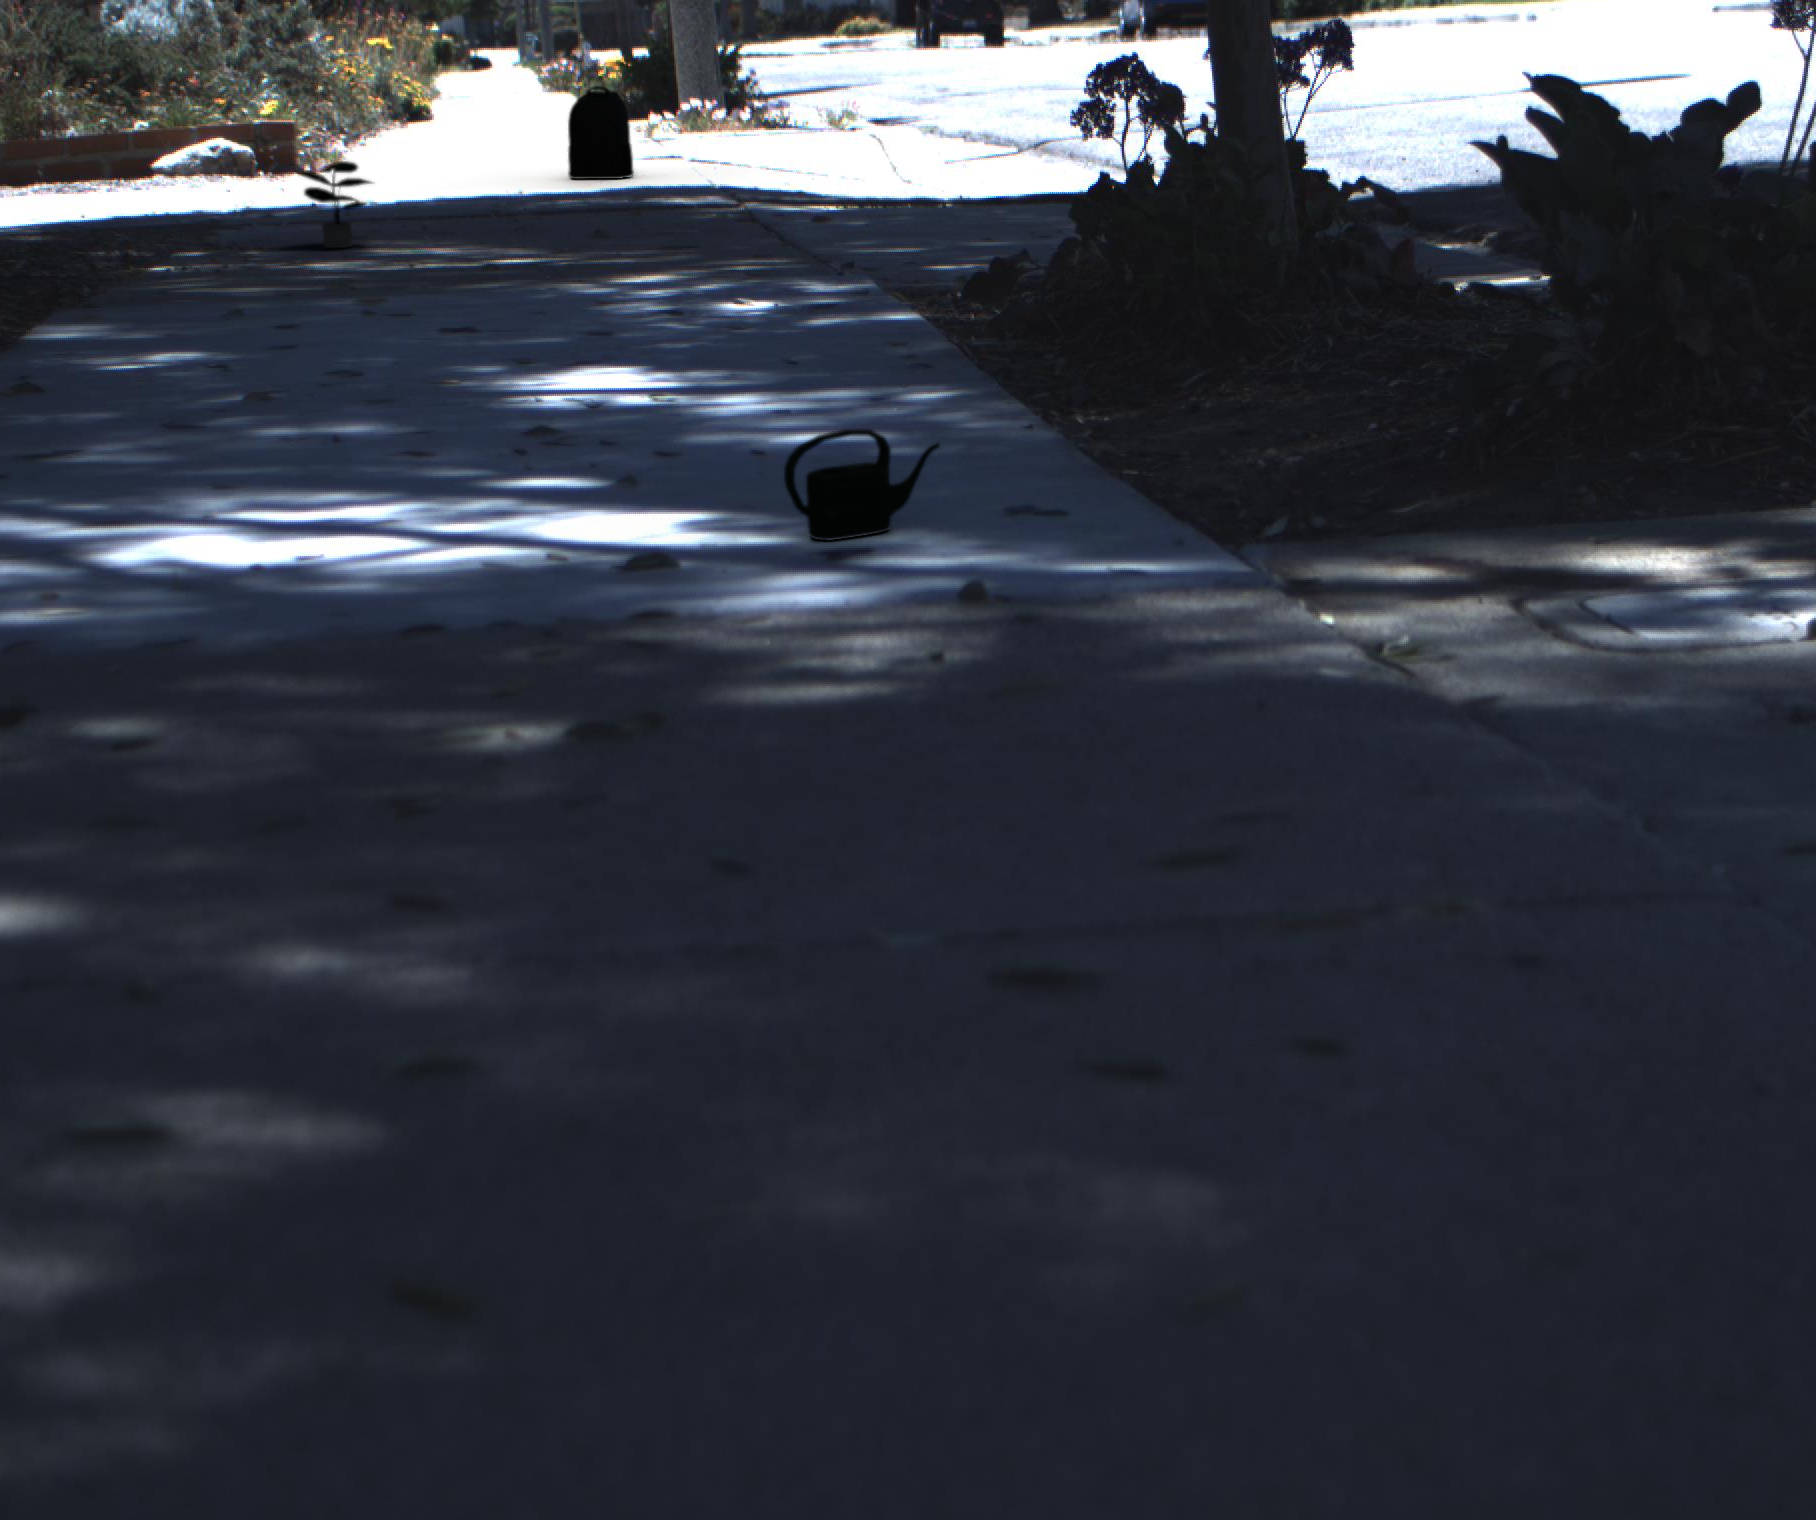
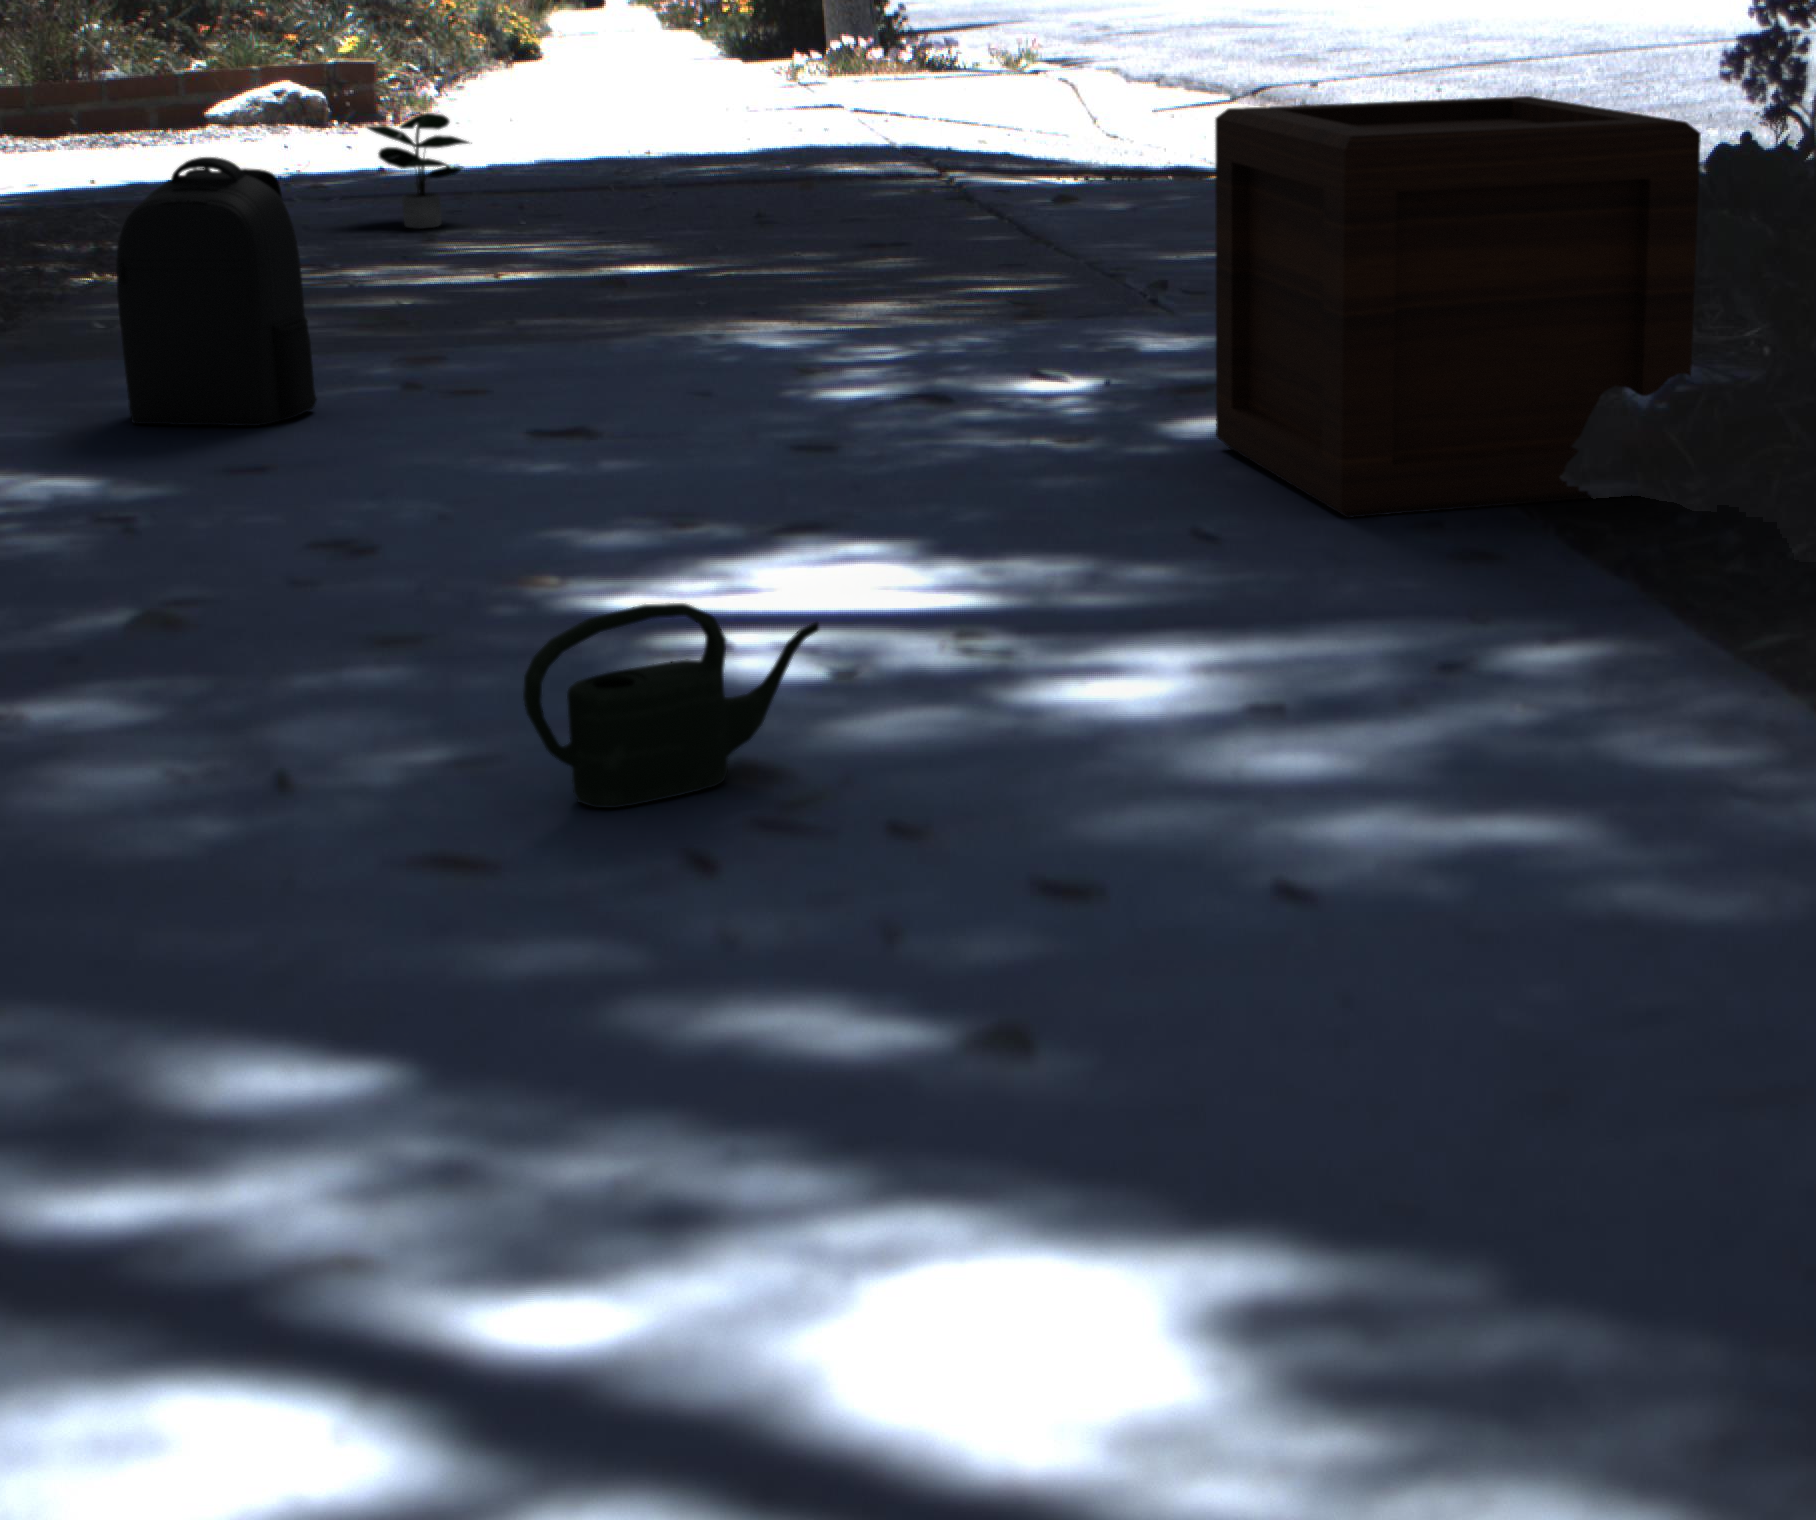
backpack: present [568,86,634,179] -> present [116,157,316,426]
wooden crate: none [848,141,1126,395] -> present [1215,96,1701,518]
watering can: present [784,429,940,541] -> present [523,603,819,808]

